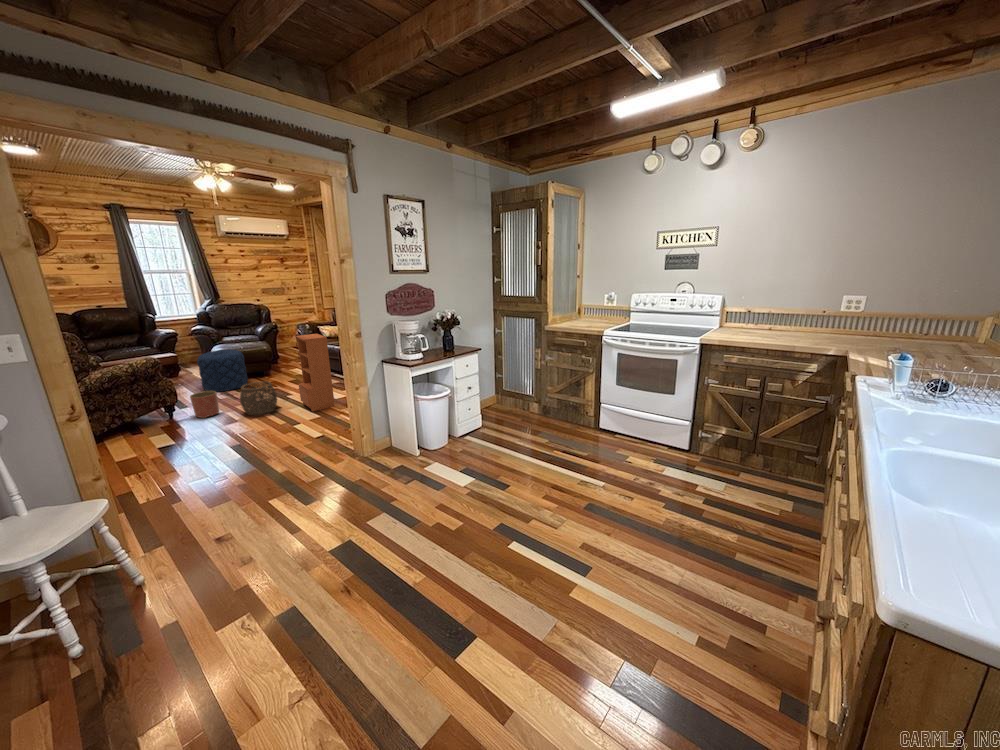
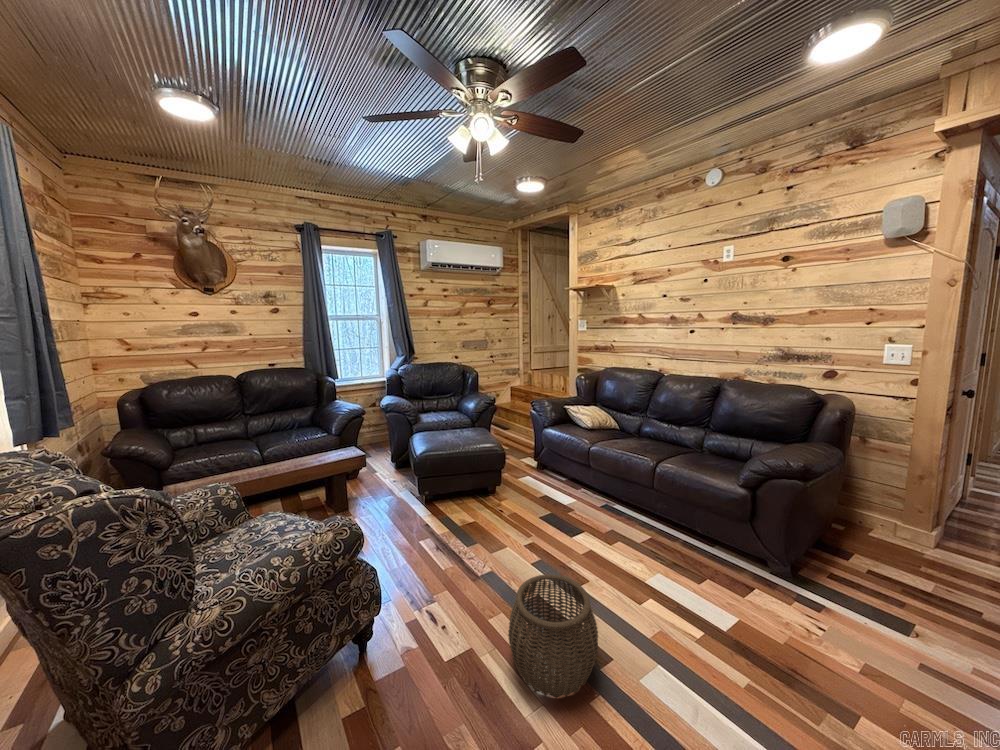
bookcase: present [296,334,334,411] -> none [645,454,773,709]
pouf: present [197,349,248,392] -> none [394,450,470,541]
planter: present [190,391,219,418] -> none [394,587,451,681]

